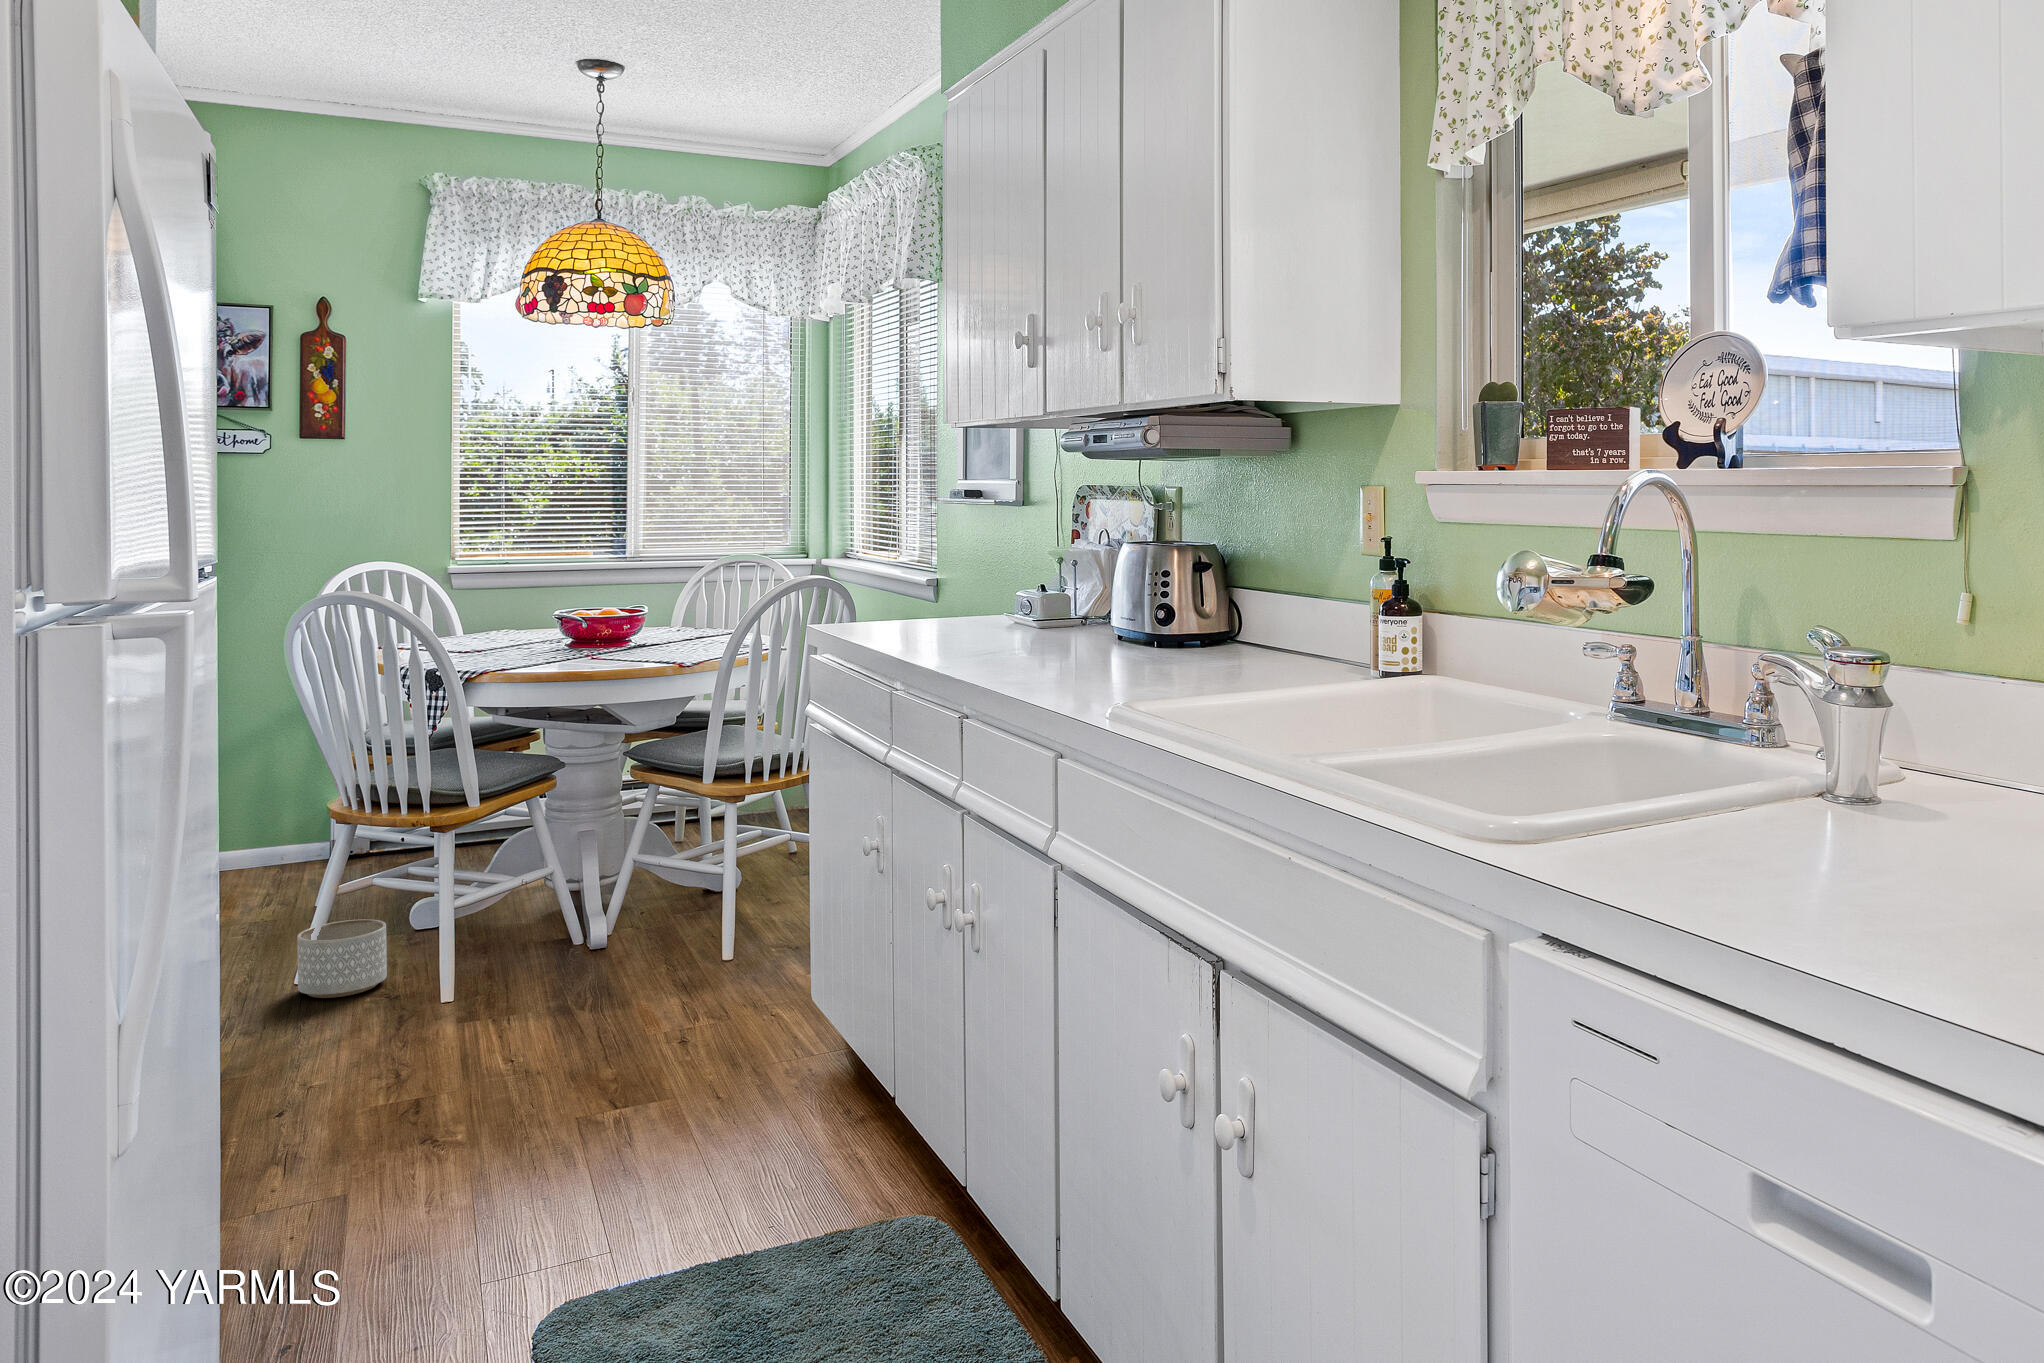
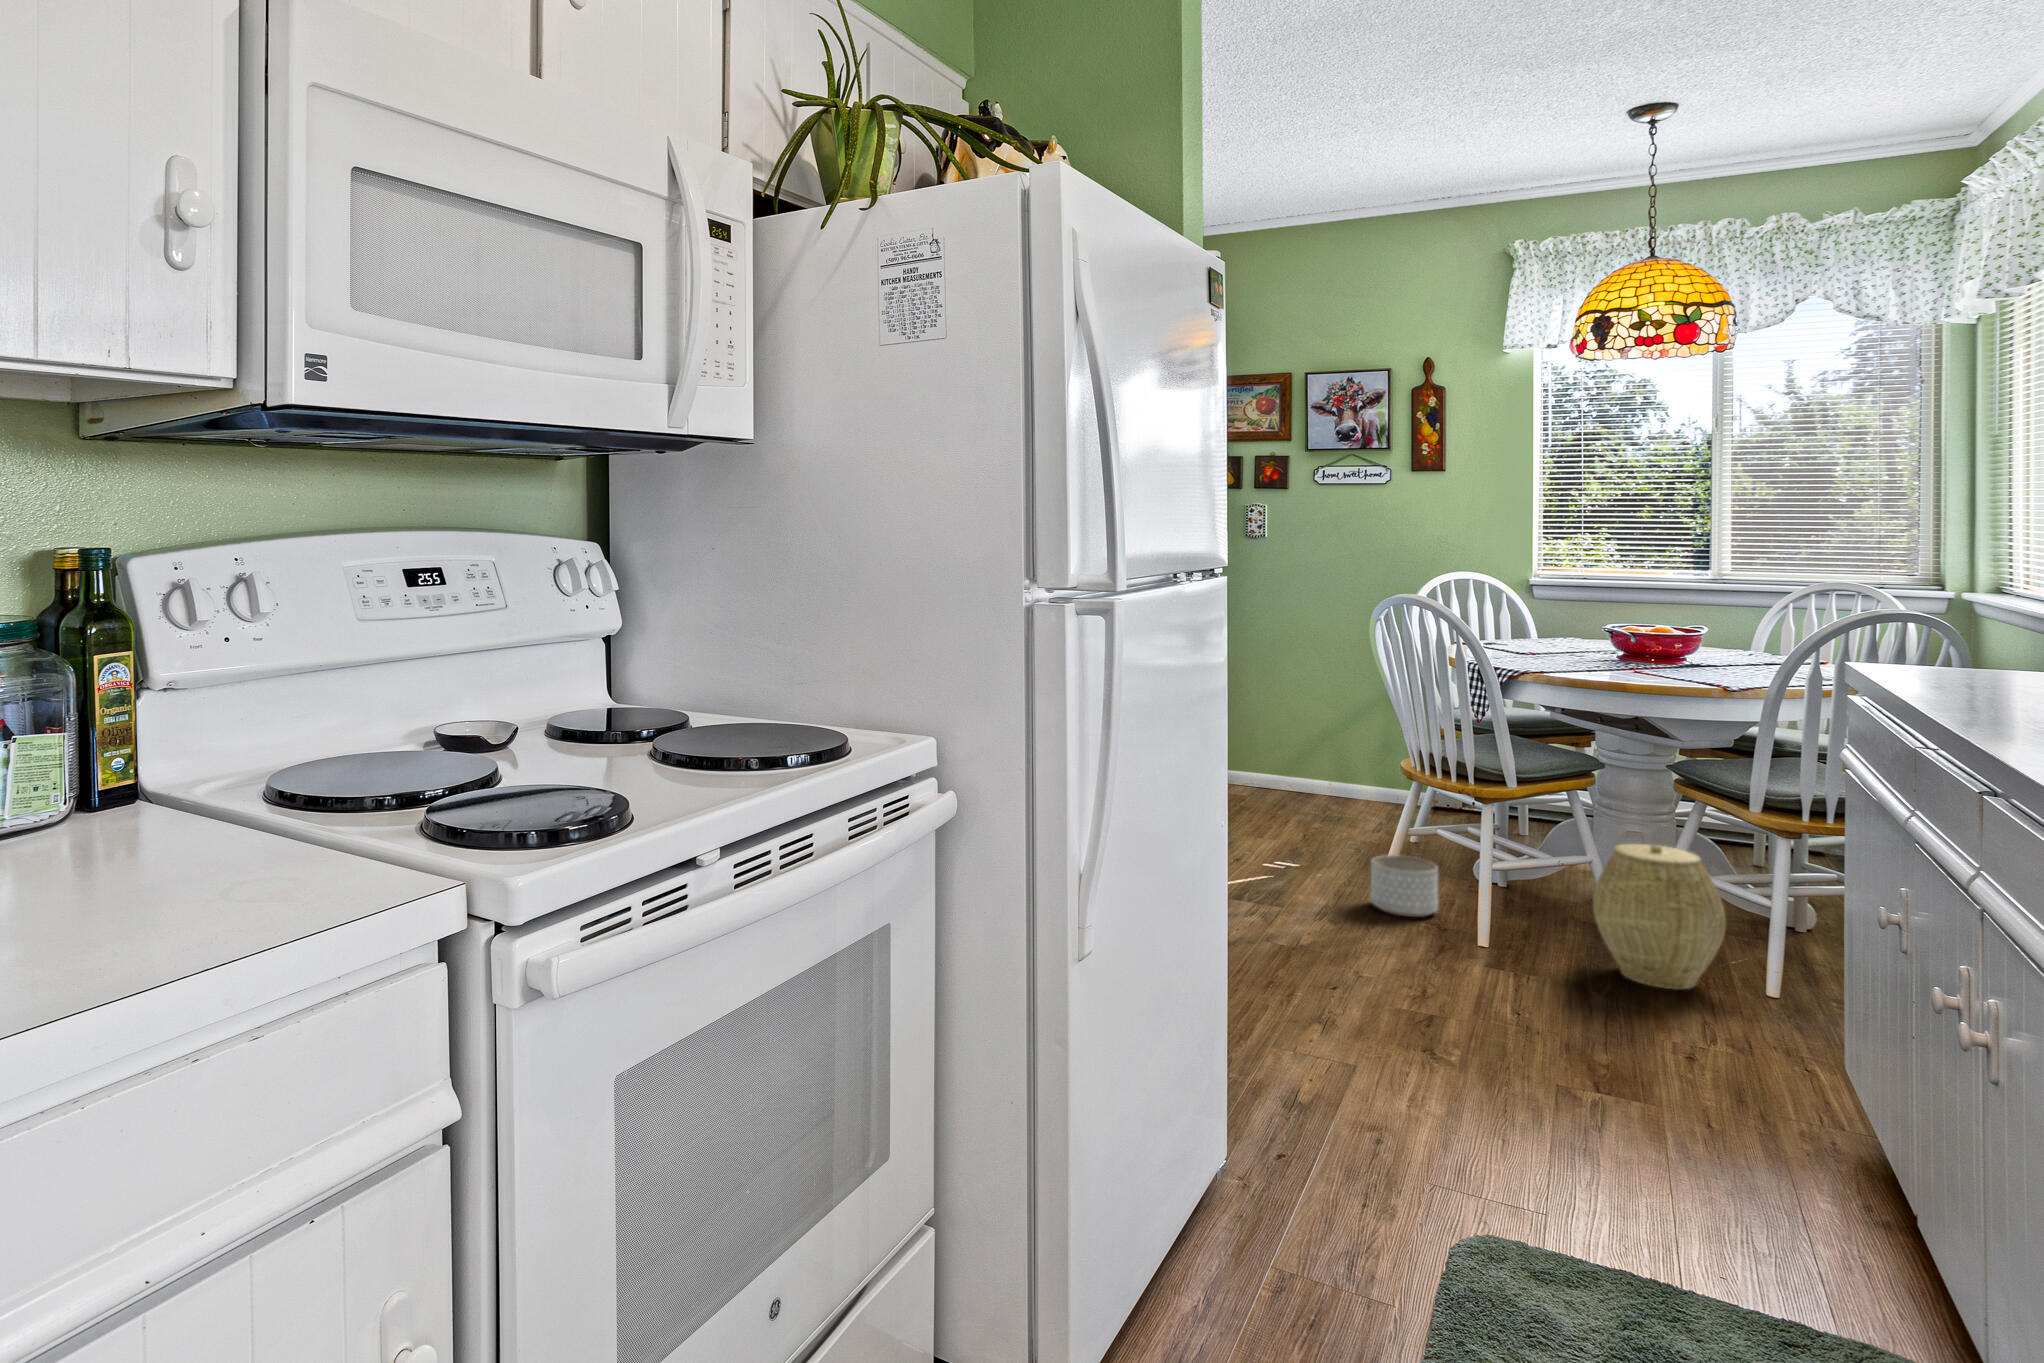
woven basket: none [571,838,693,986] -> present [1593,844,1726,989]

